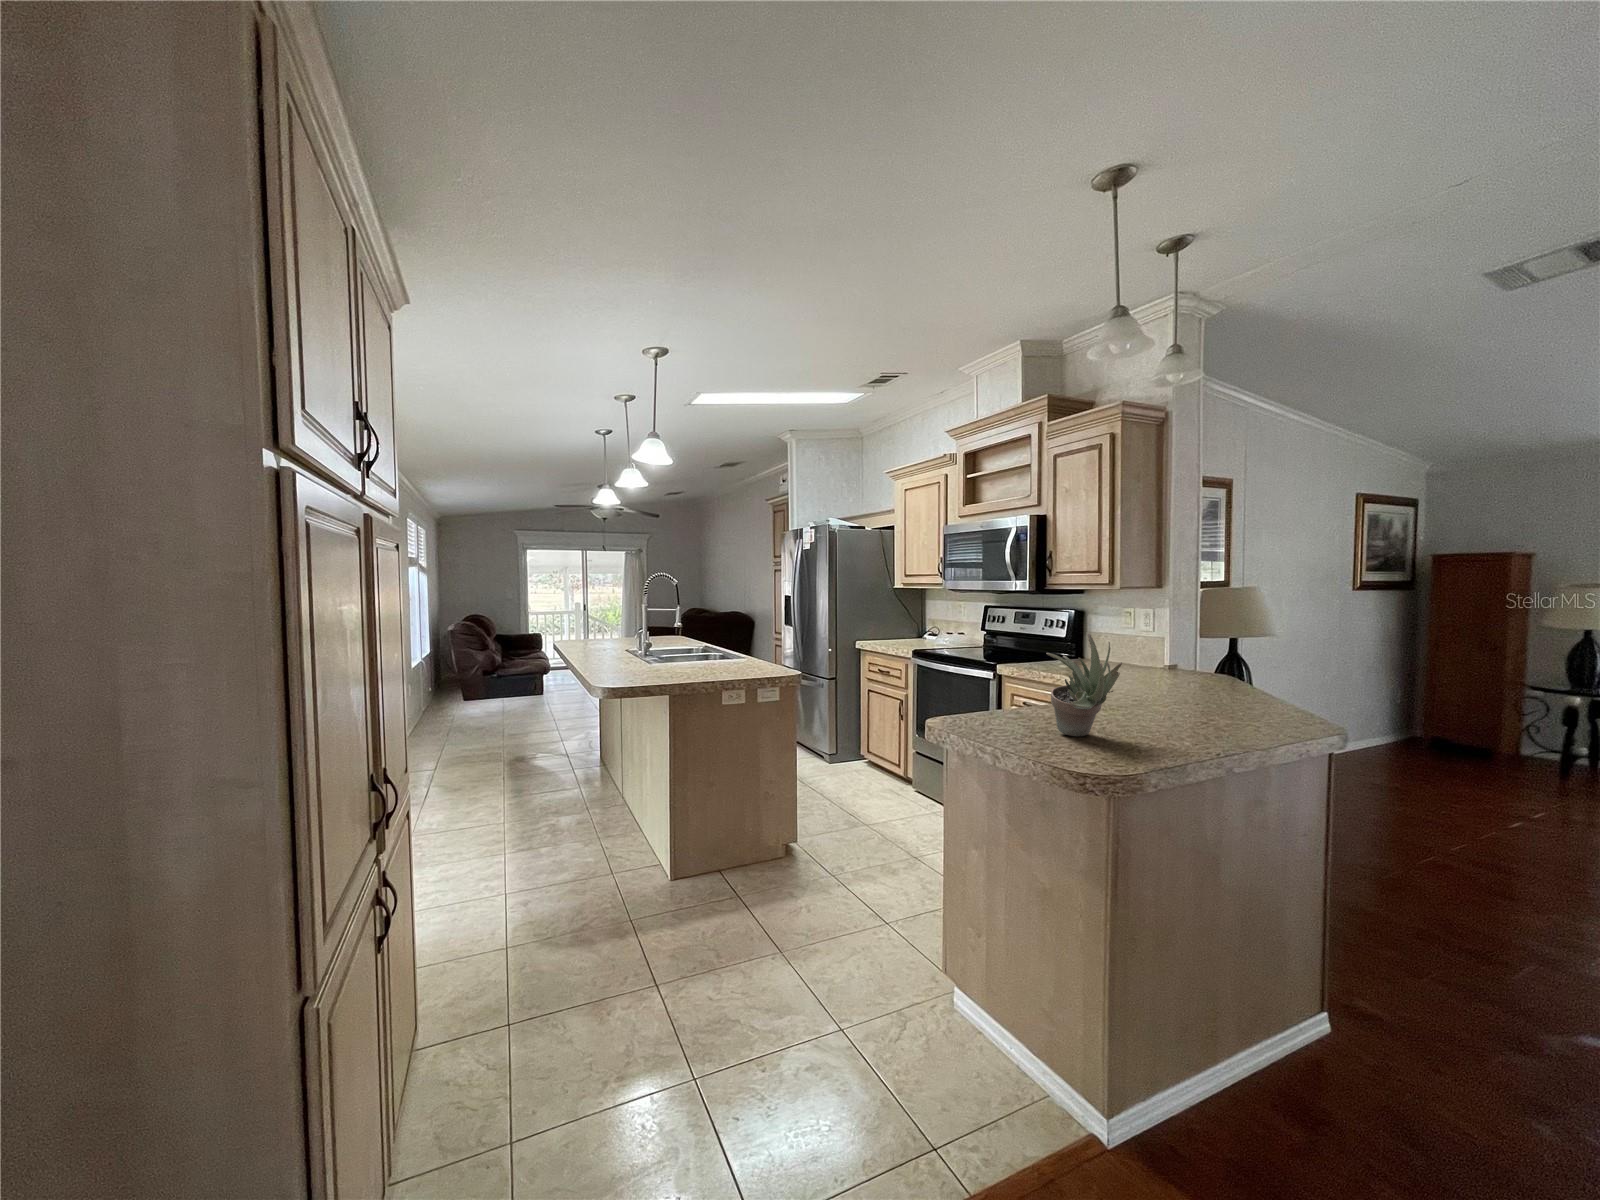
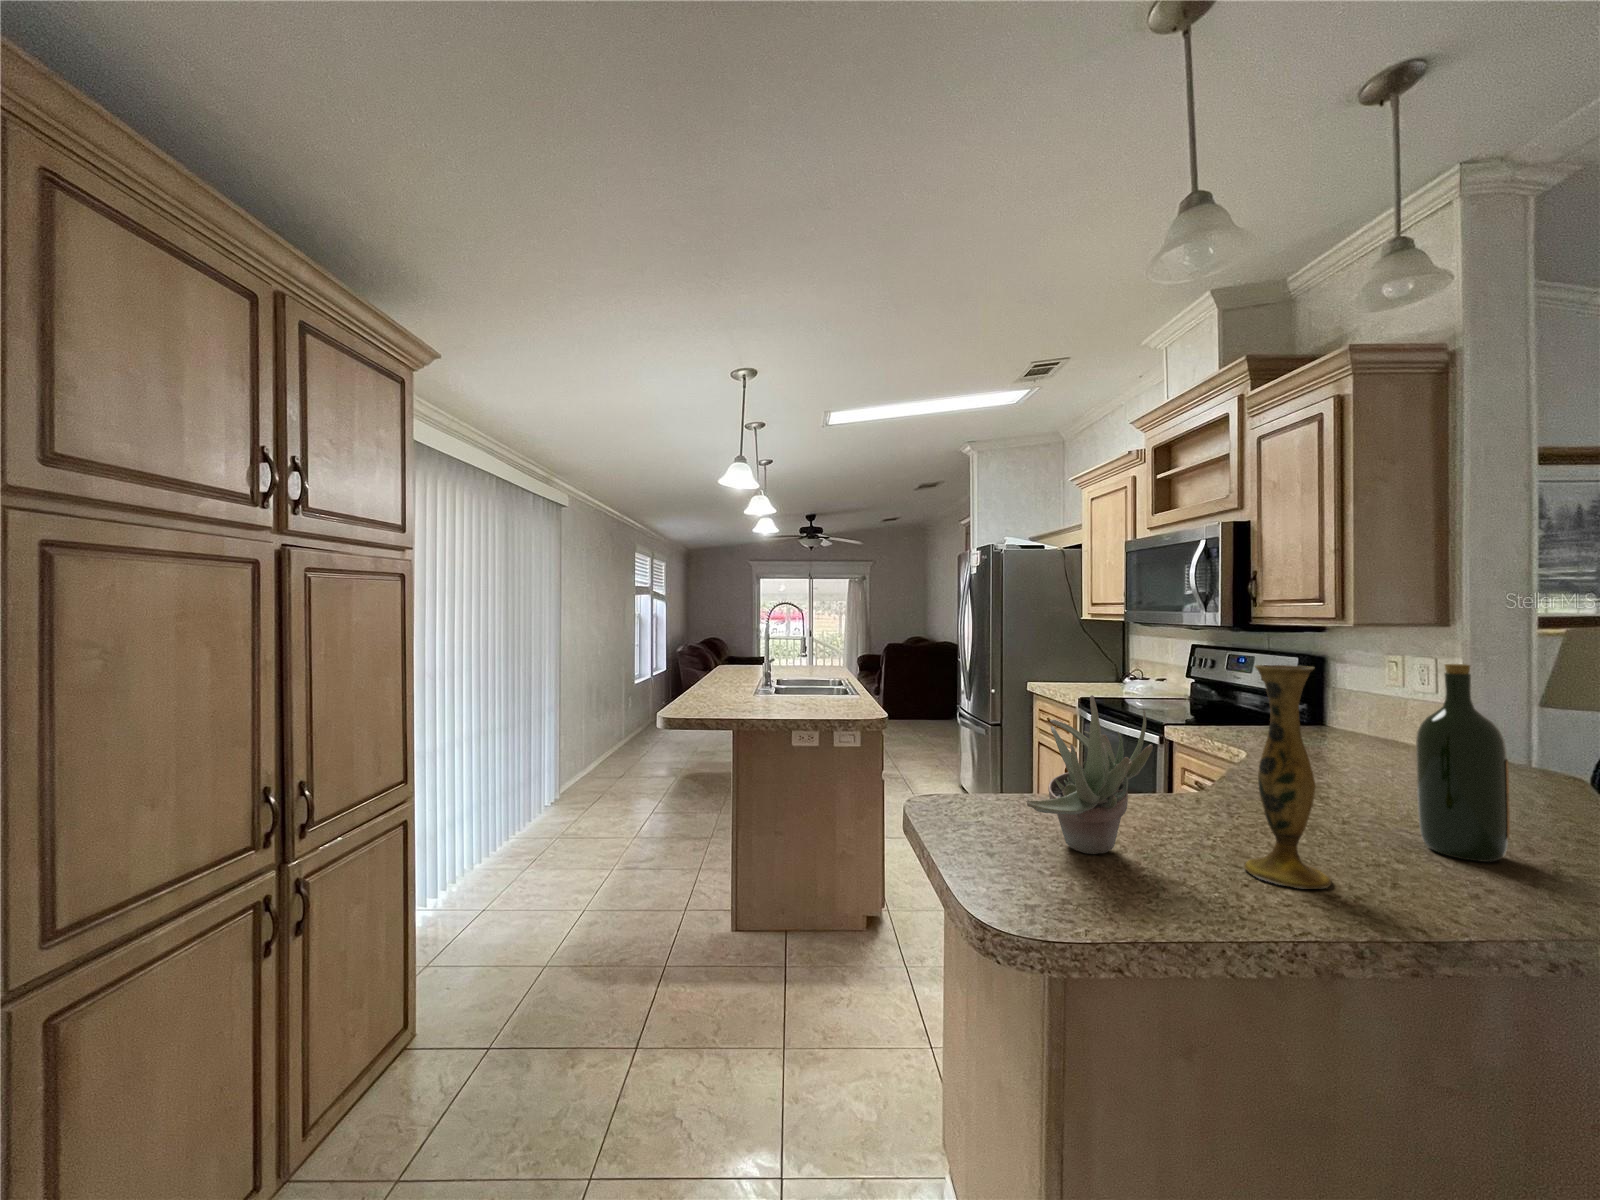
wine bottle: none [1211,609,1254,718] -> present [1416,664,1510,862]
vase: none [1155,611,1204,738] -> present [1244,665,1332,888]

